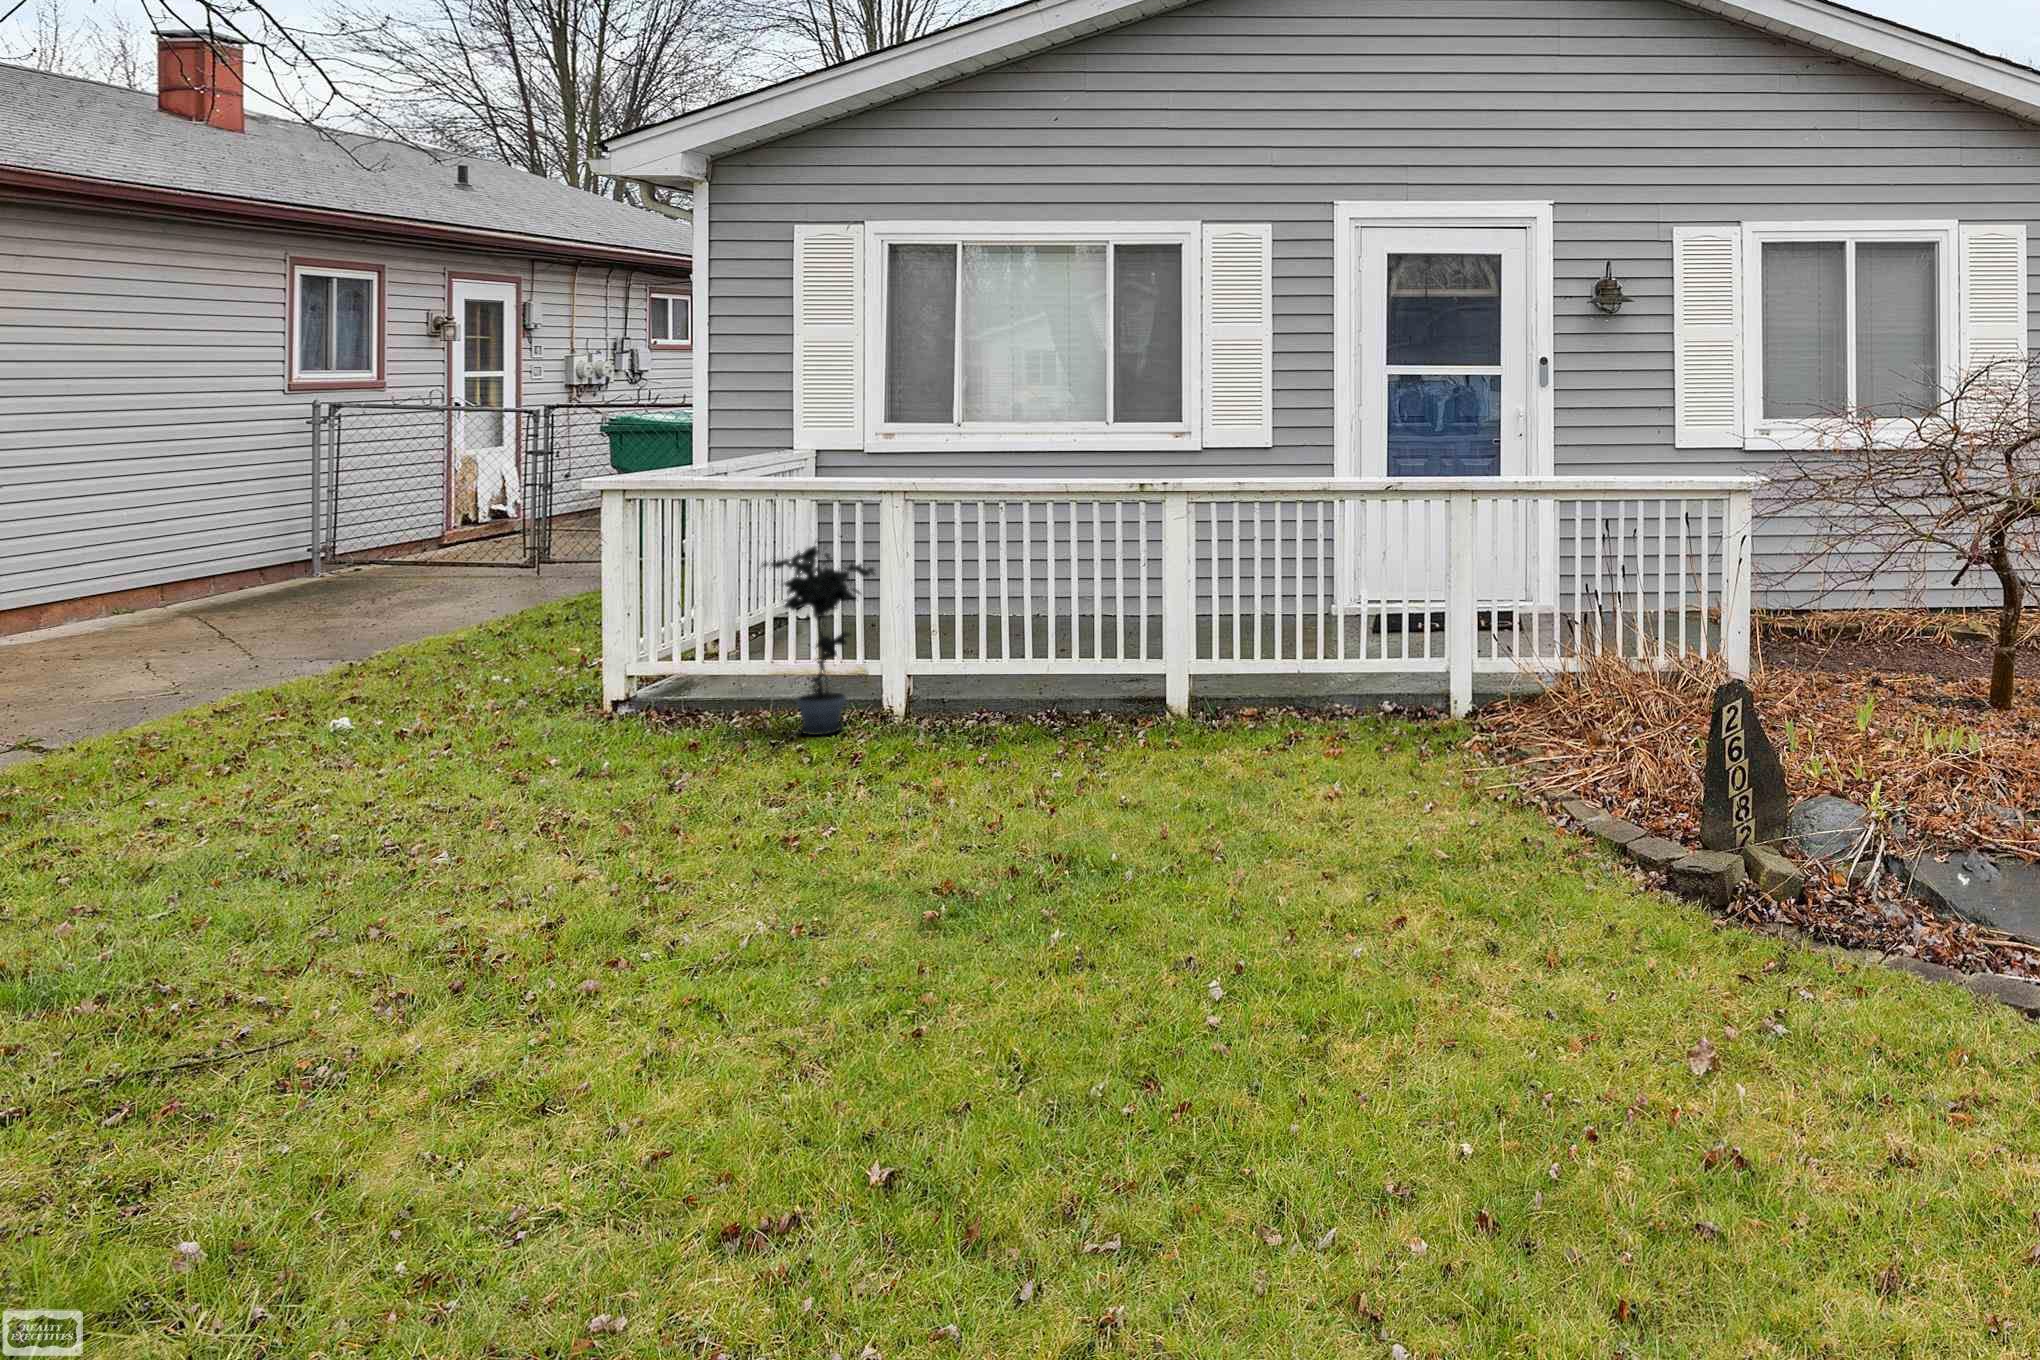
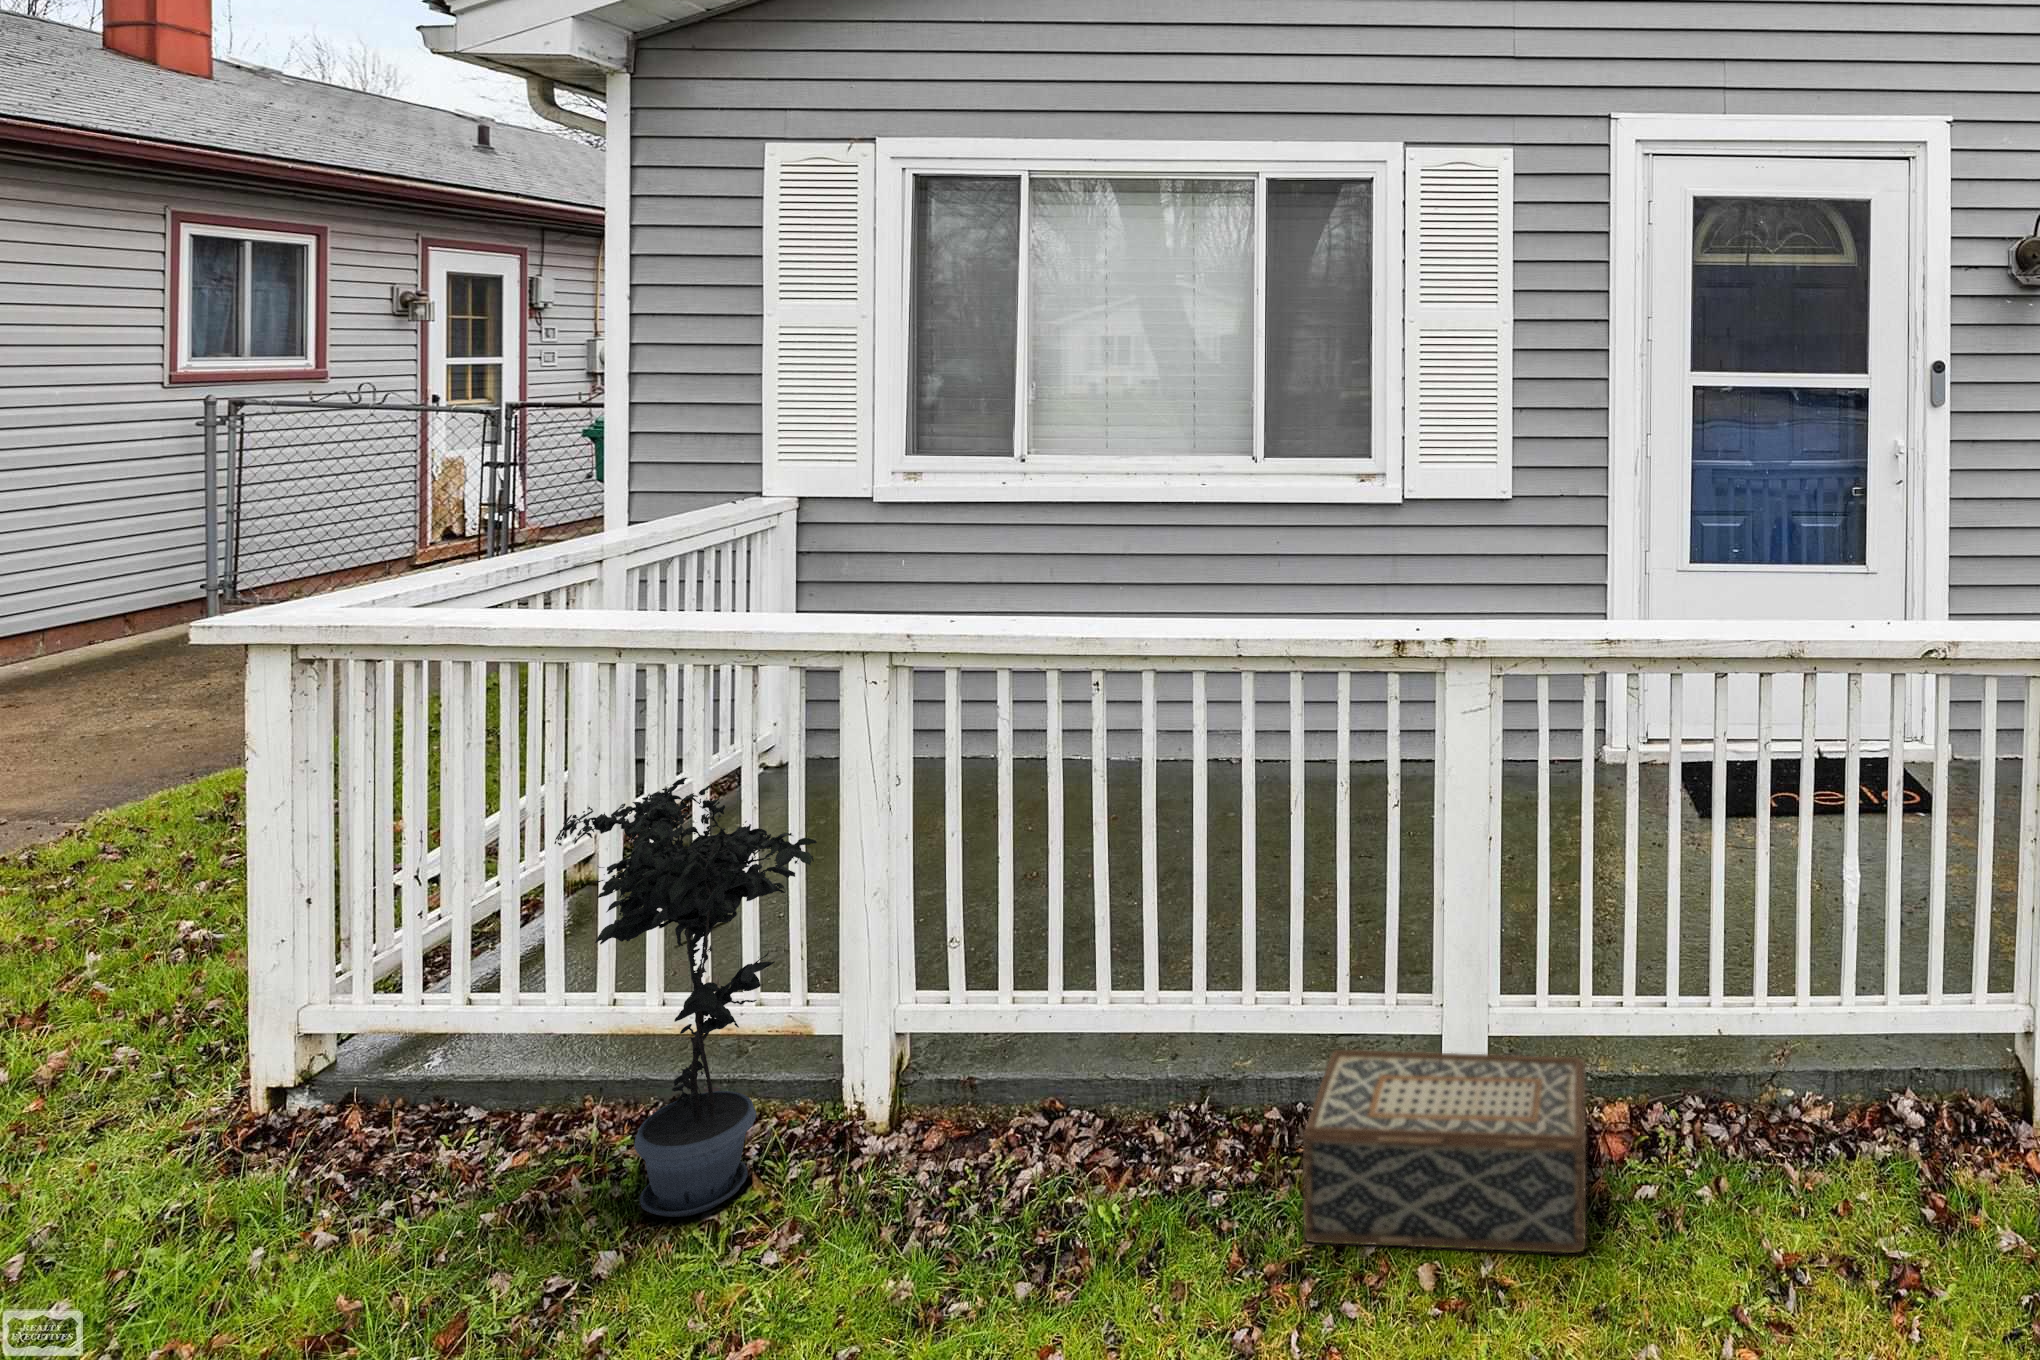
woven basket: none [1092,677,1230,741] -> present [1303,1050,1586,1253]

